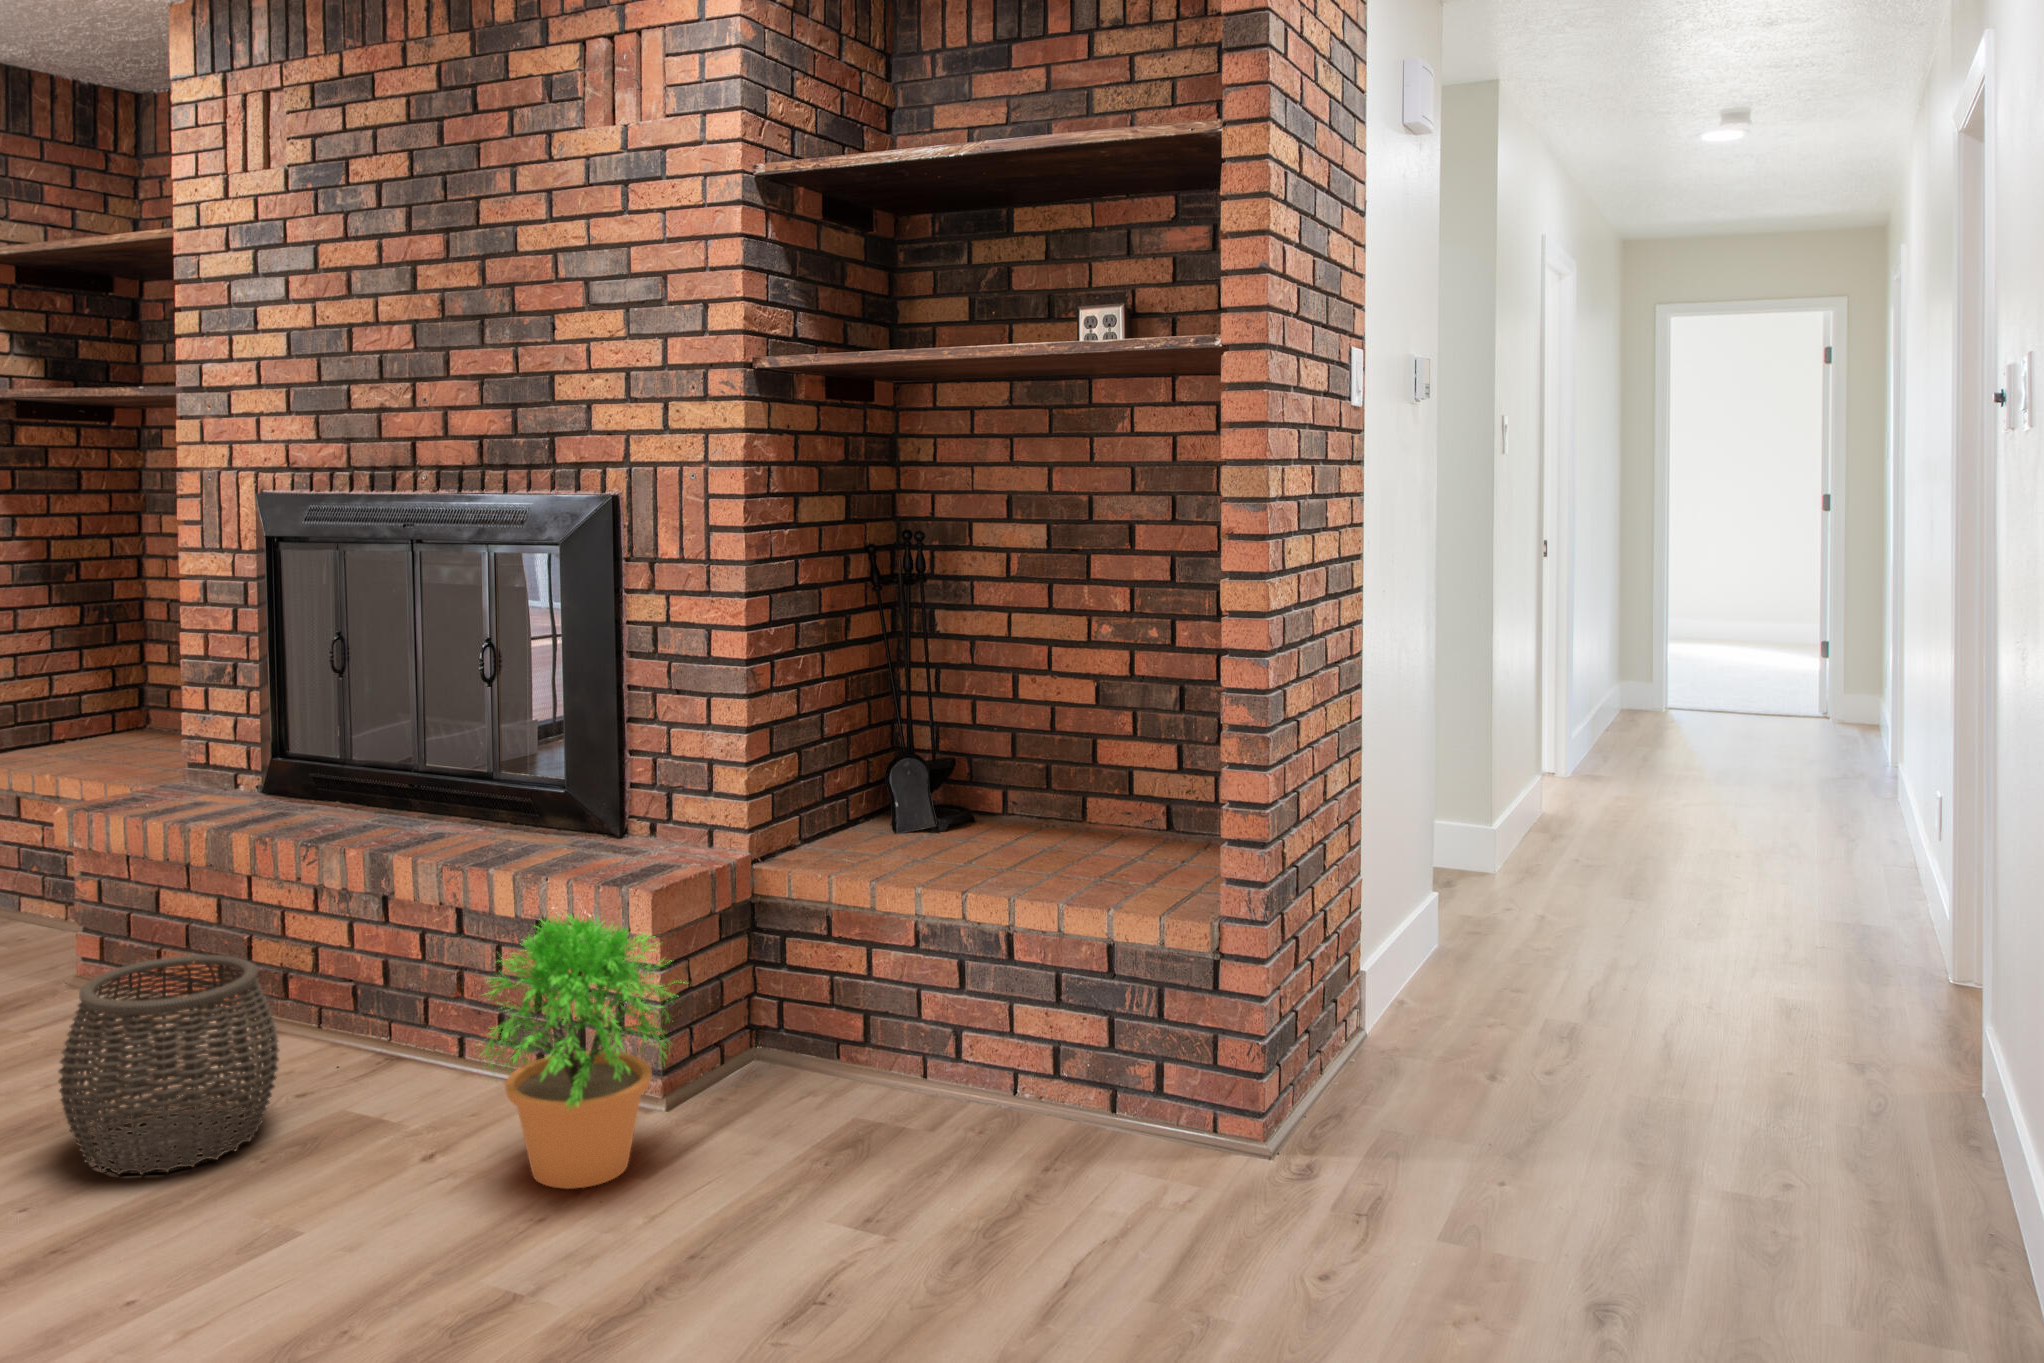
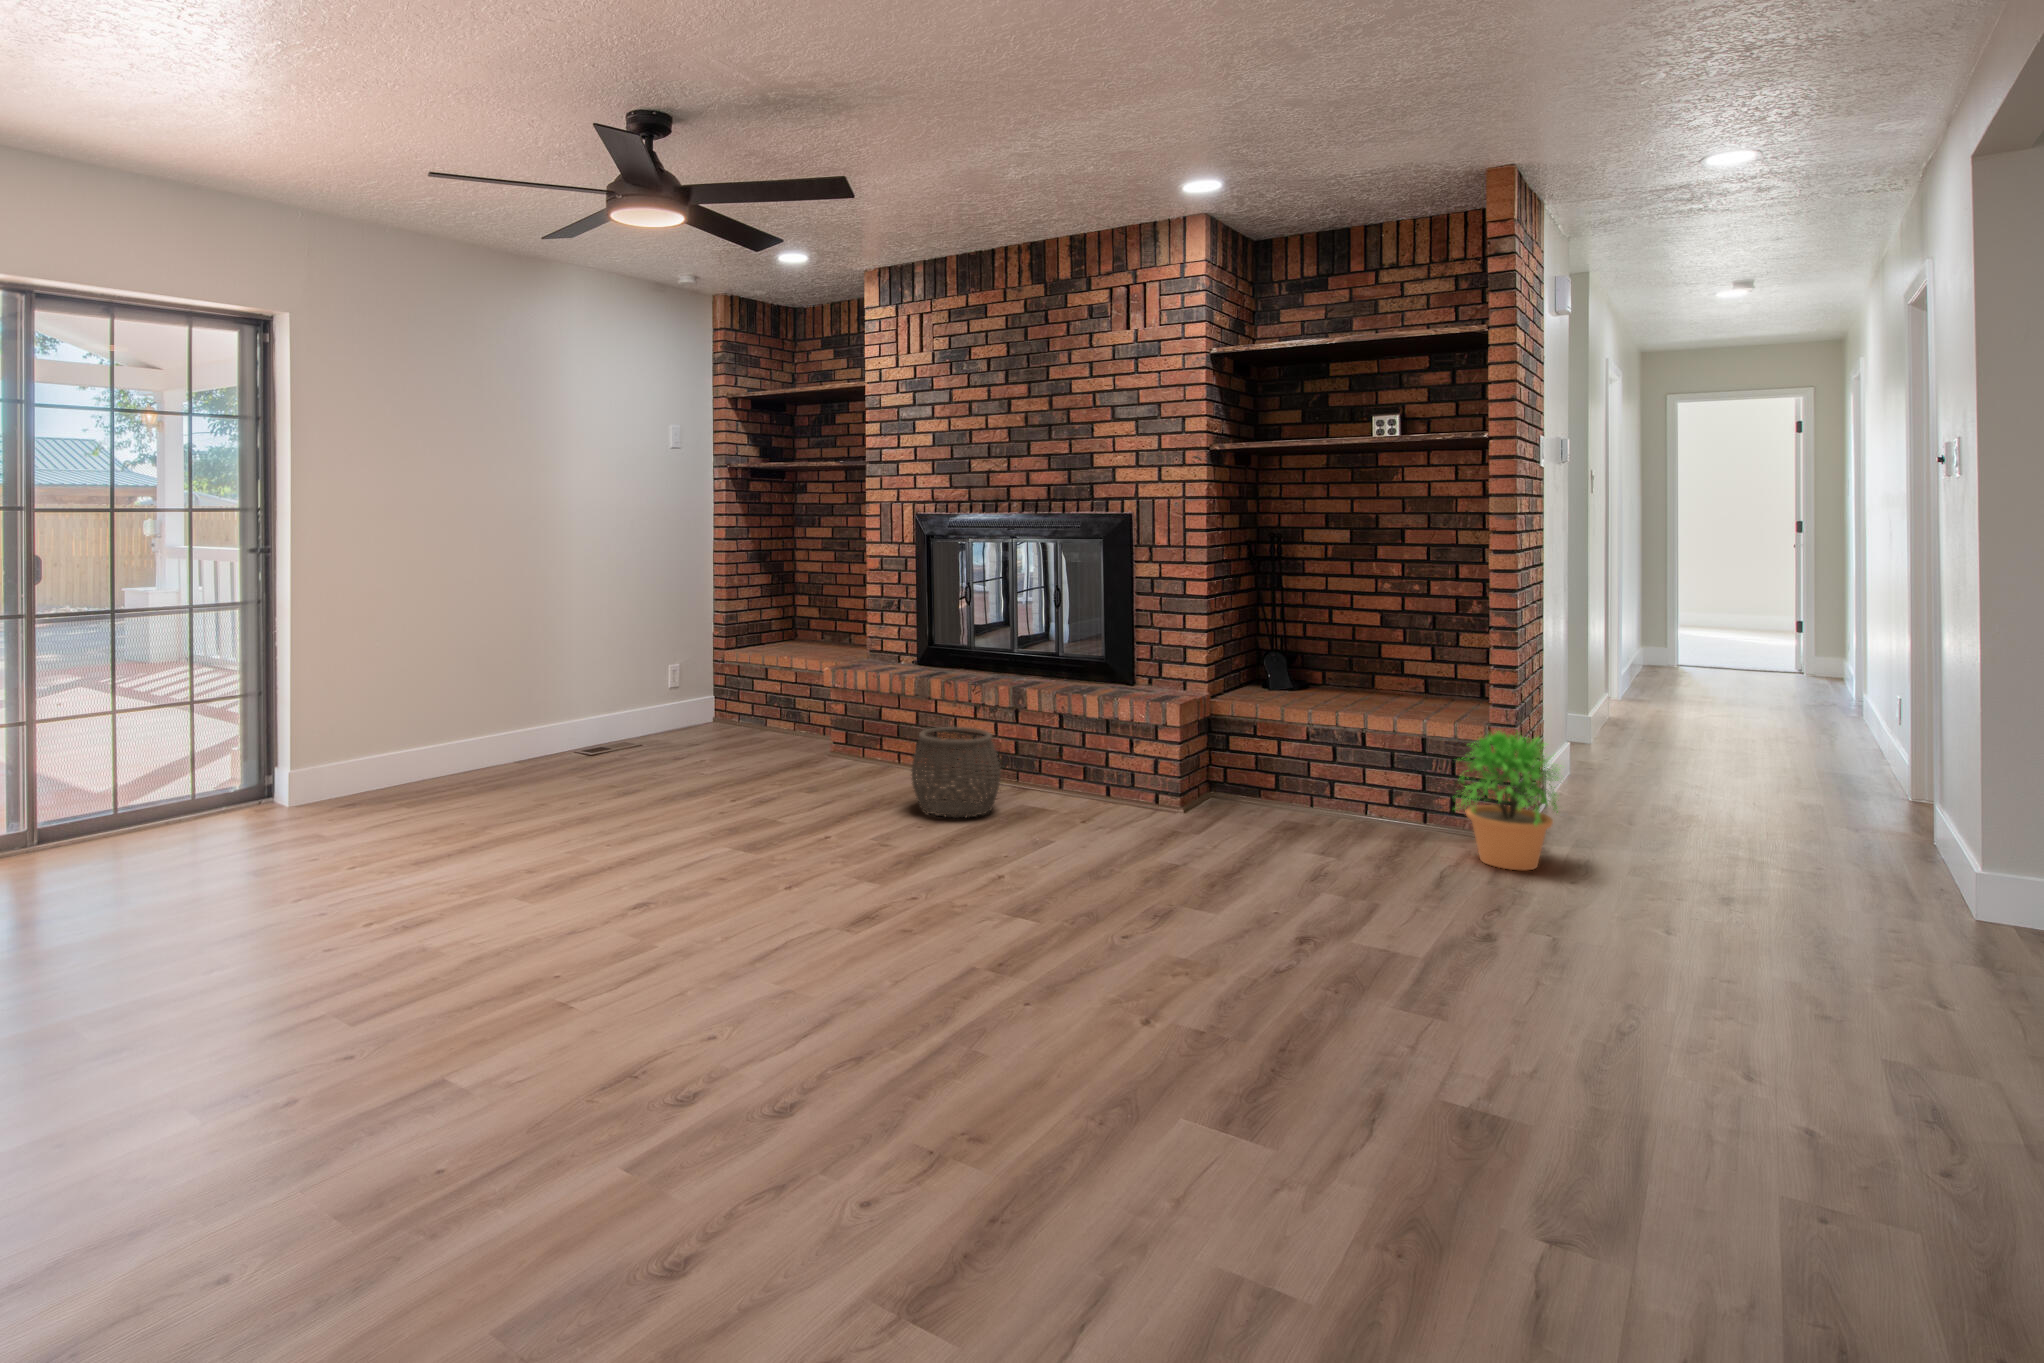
potted plant: present [483,915,685,1189] -> present [1459,731,1560,870]

